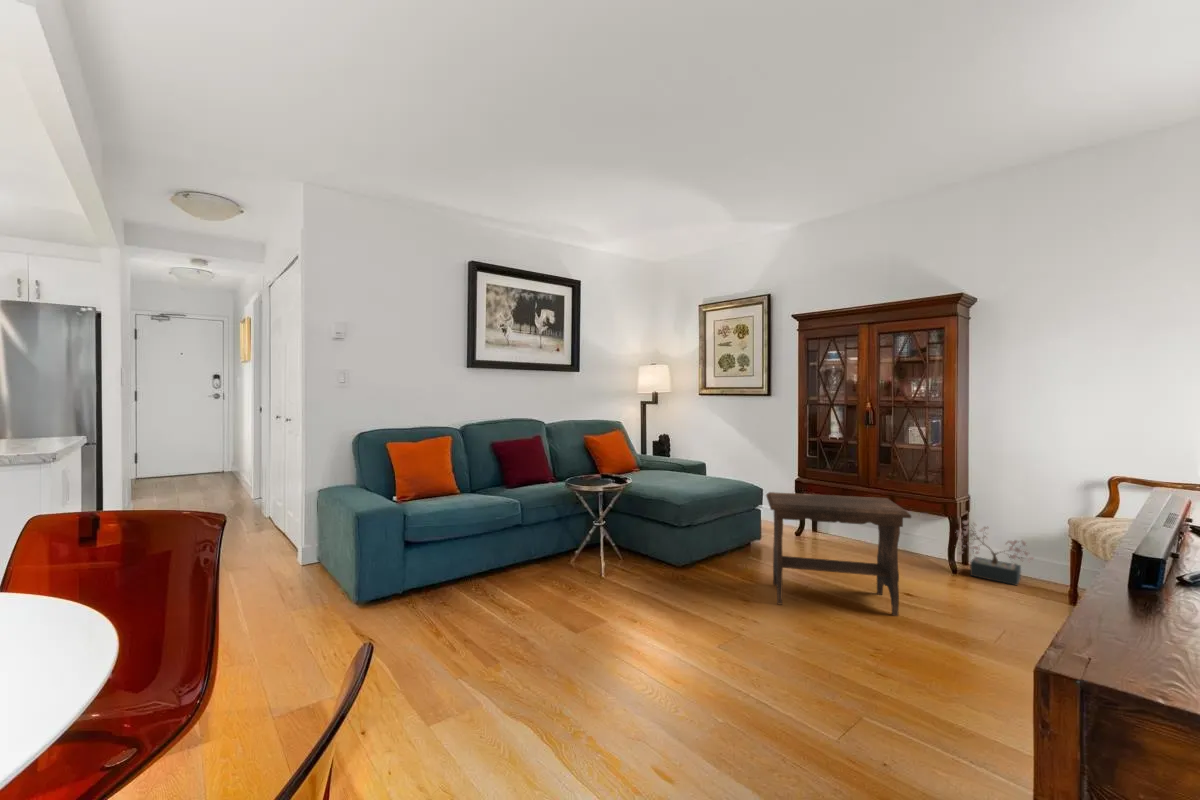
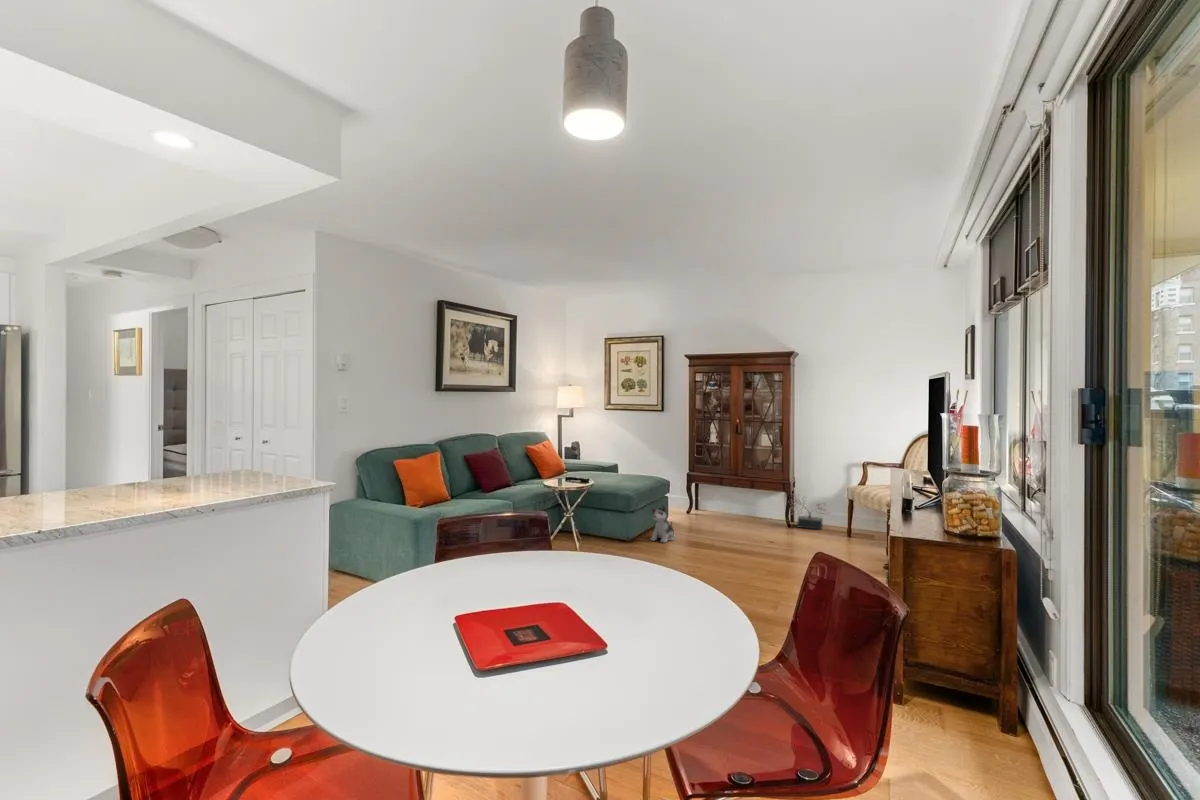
footstool: present [766,492,911,616] -> none [688,482,777,553]
plush toy: none [713,520,752,577] -> present [651,504,675,543]

